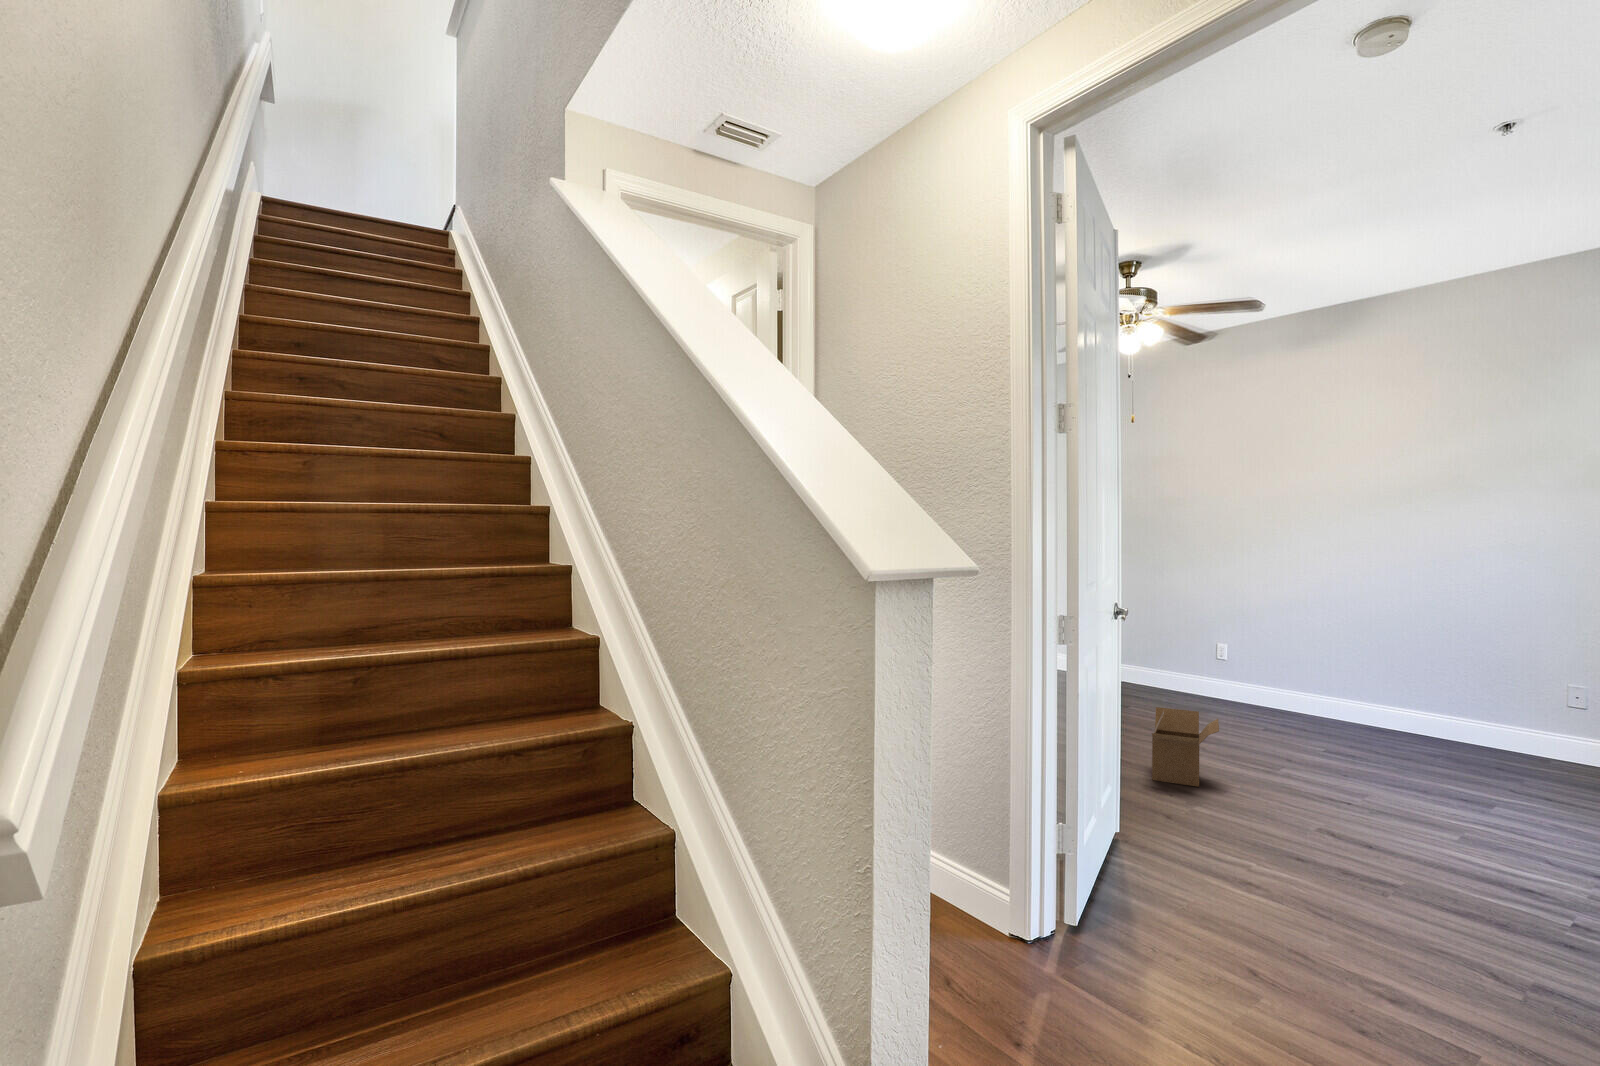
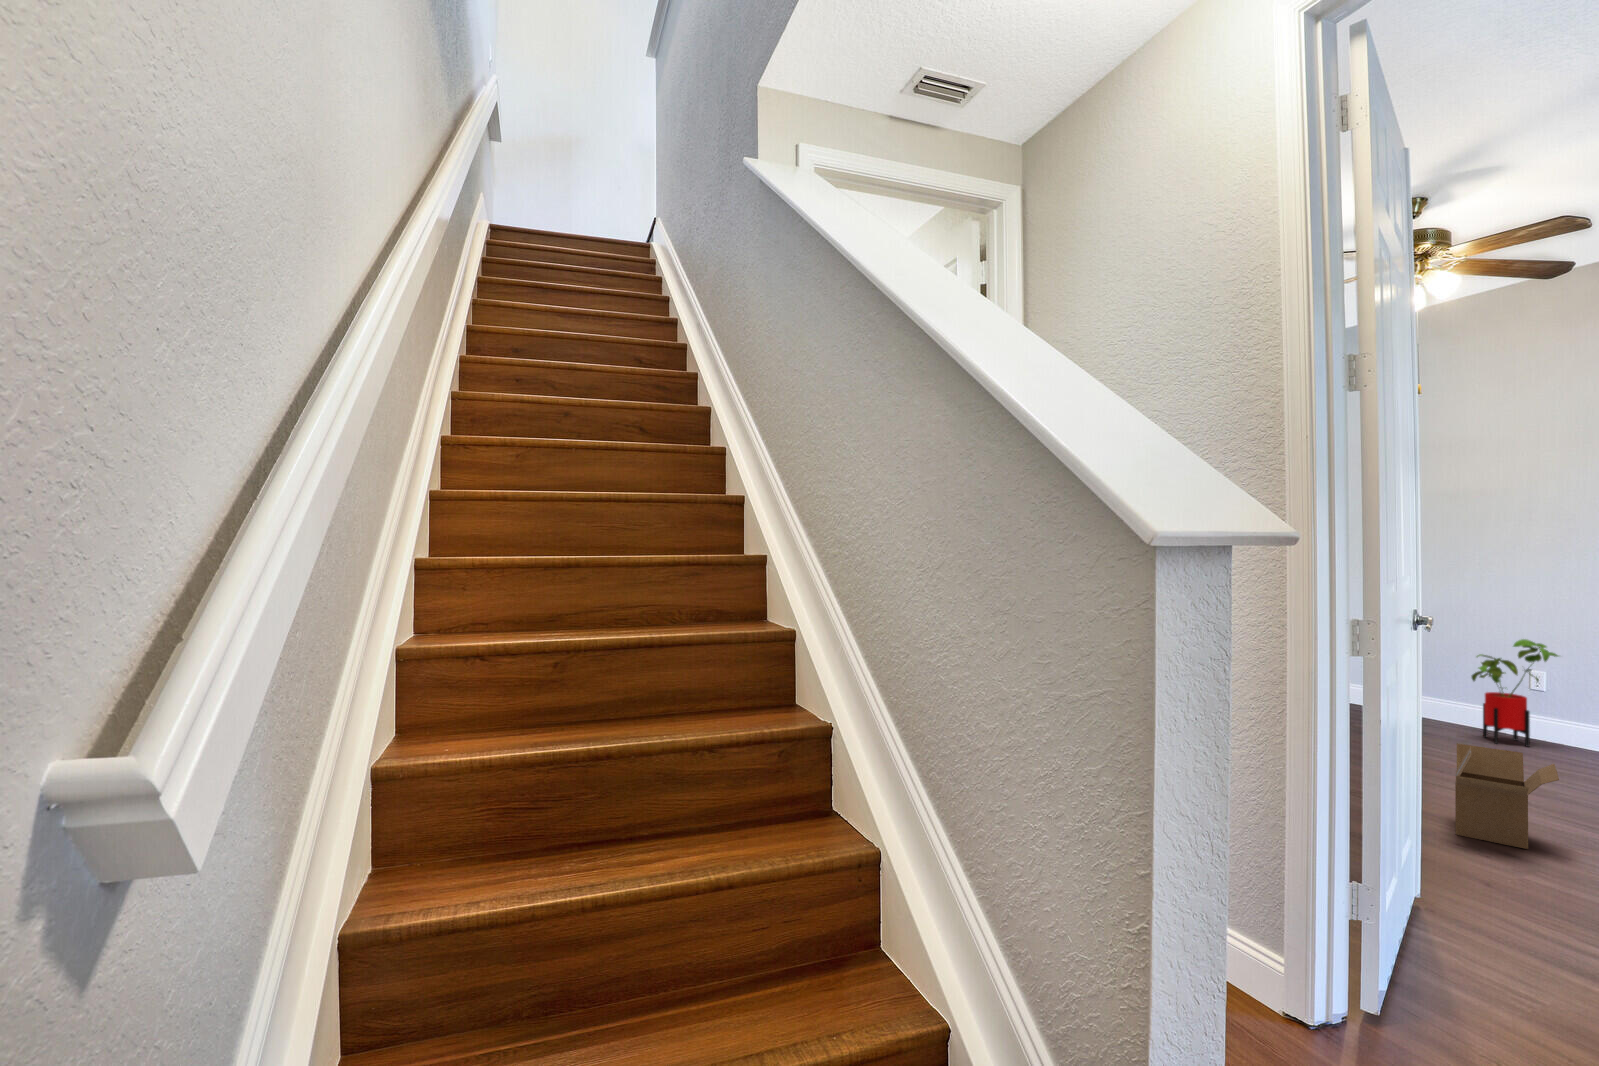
house plant: none [1176,620,1237,706] -> present [1472,639,1558,747]

